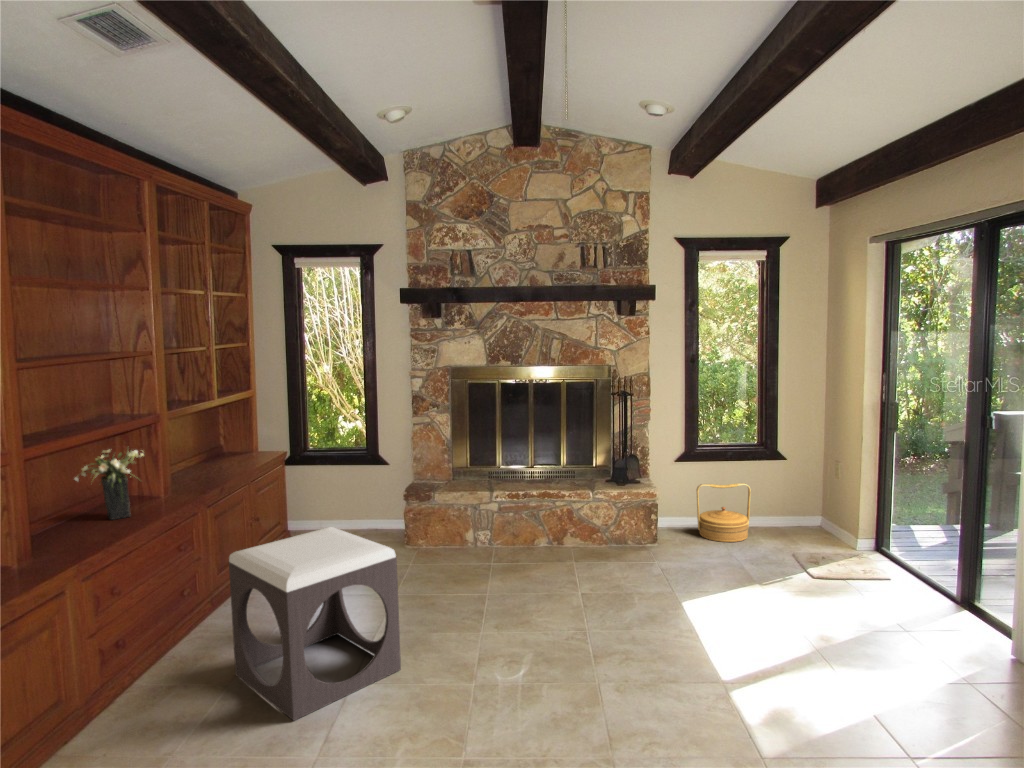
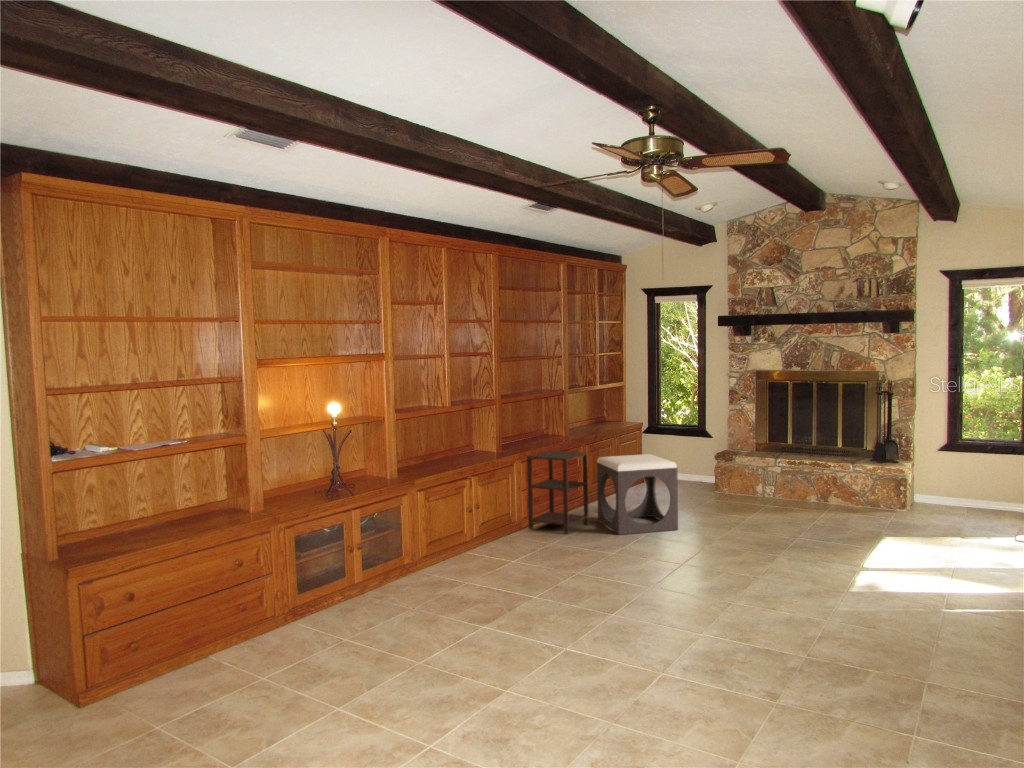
flower arrangement: present [74,449,143,520] -> none [532,404,563,440]
woven basket: present [697,483,751,542] -> none [950,469,1001,517]
side table: none [56,551,218,755] -> present [527,451,589,534]

